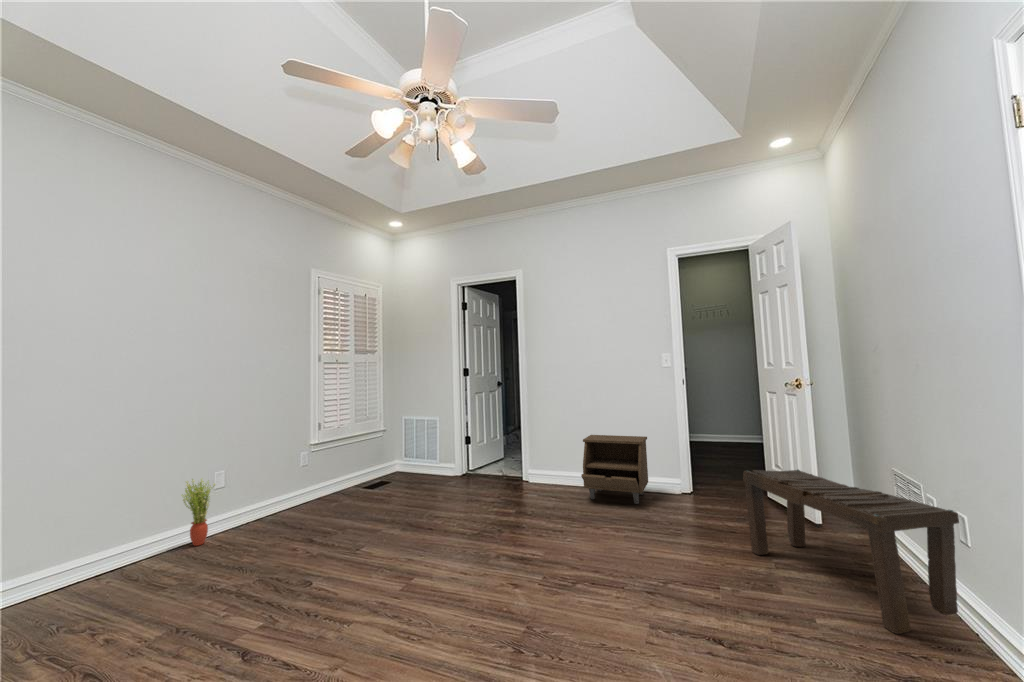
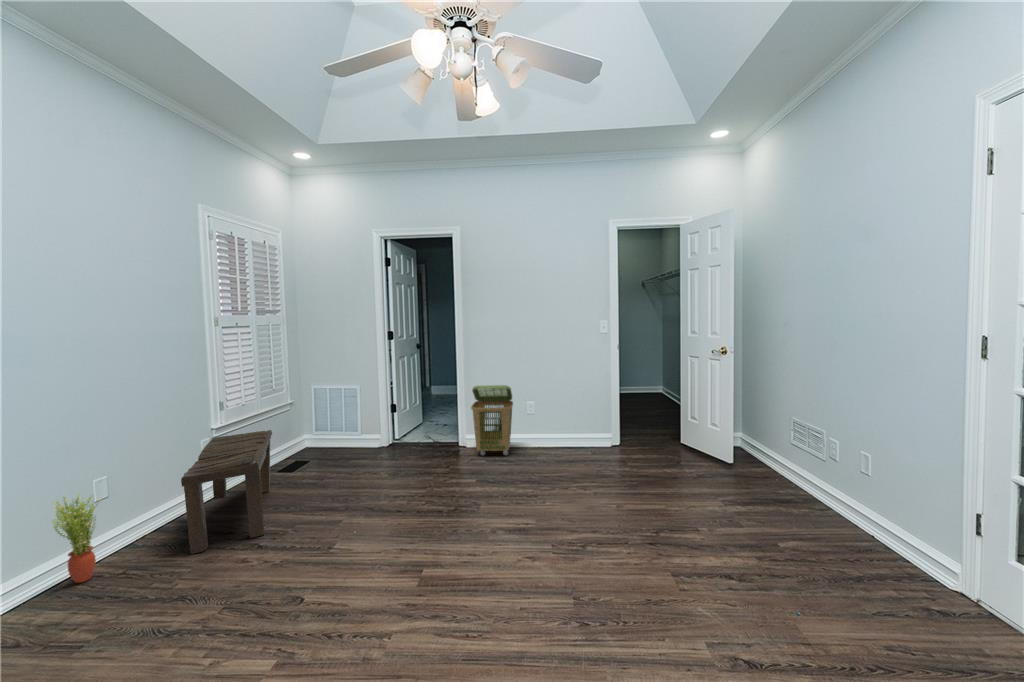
laundry basket: none [525,419,569,492] -> present [471,385,513,455]
nightstand: present [581,435,648,504] -> none [533,398,590,461]
bench: present [743,470,959,634] -> present [181,430,272,554]

